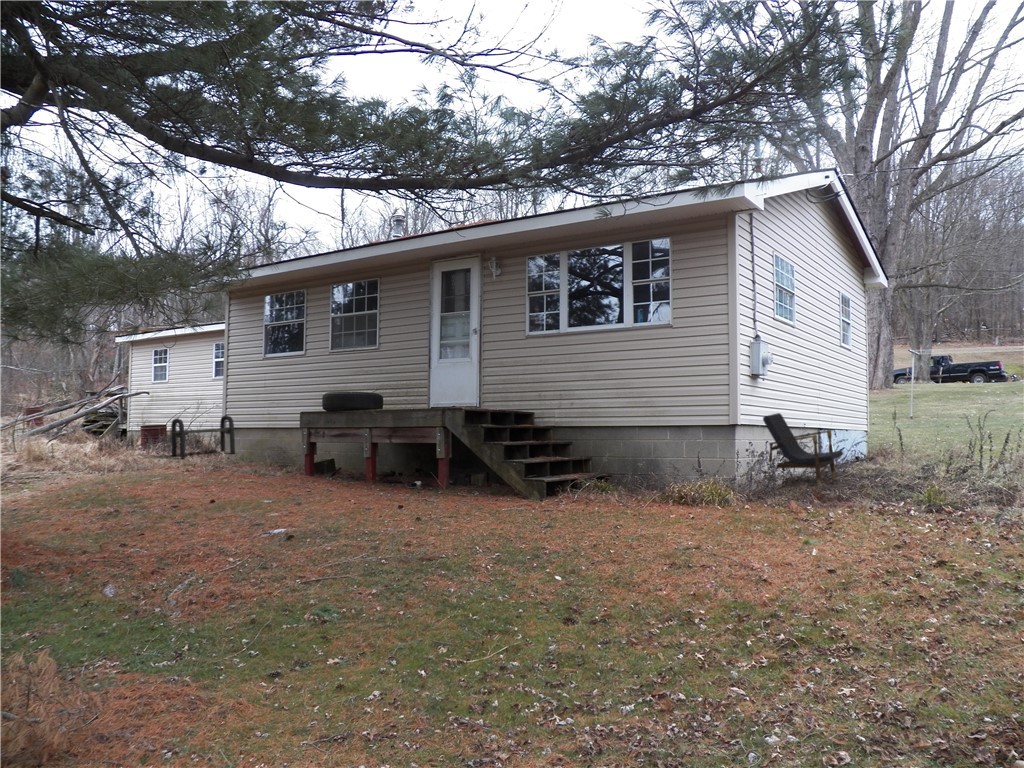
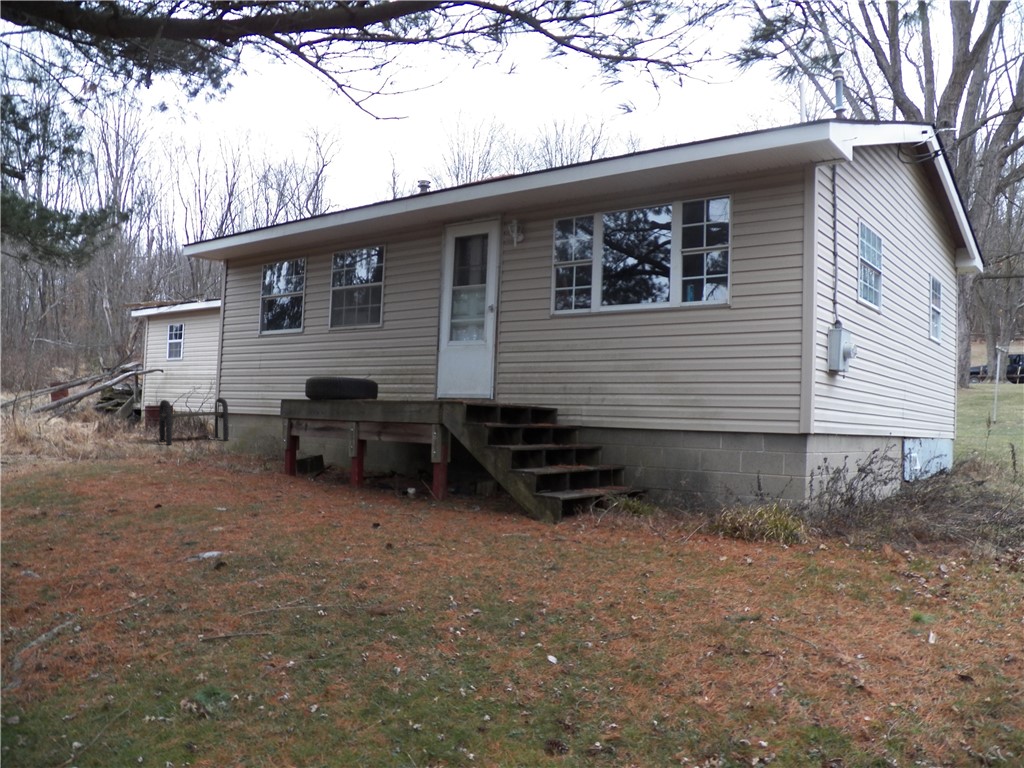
lounge chair: present [763,413,843,487] -> none [841,420,944,518]

